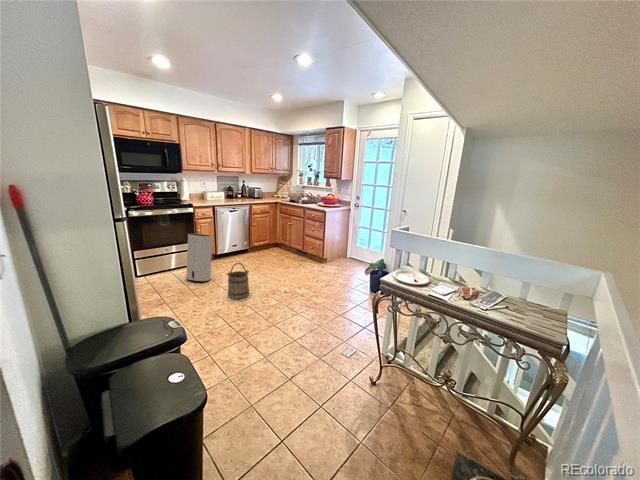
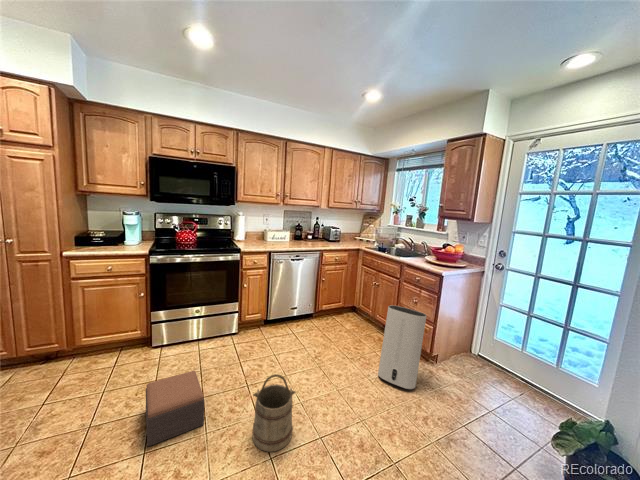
air purifier: present [186,234,212,281] -> present [378,305,426,389]
footstool: none [159,274,199,306] -> present [146,371,204,446]

